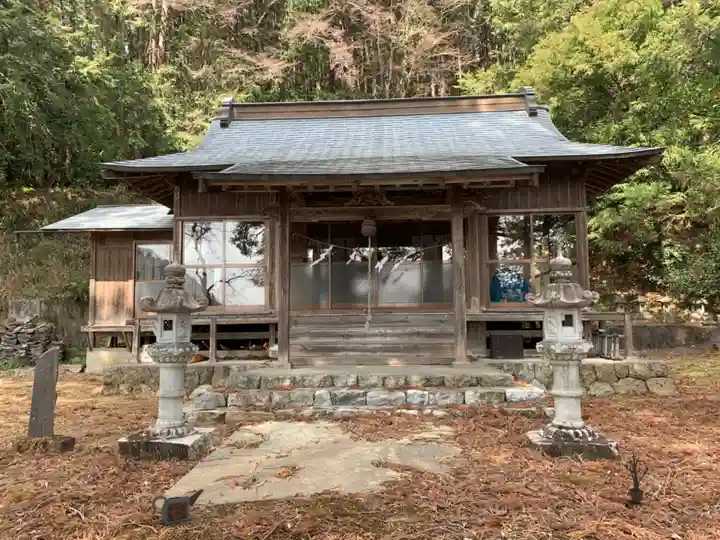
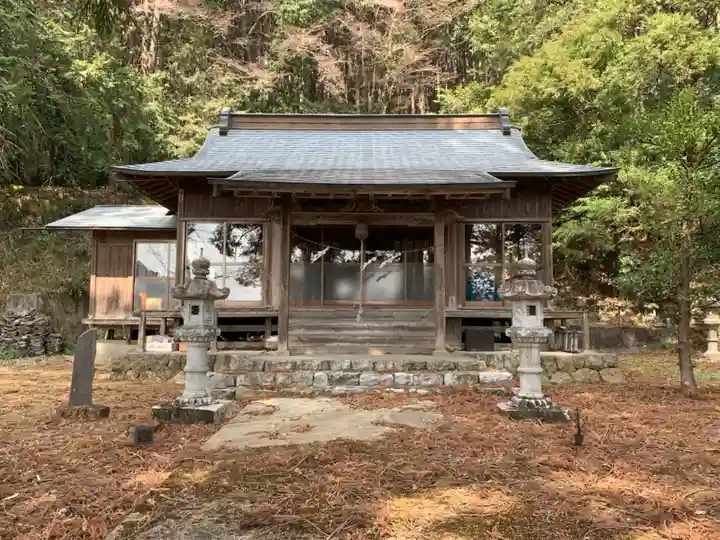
watering can: present [152,489,204,525] -> present [126,422,164,445]

